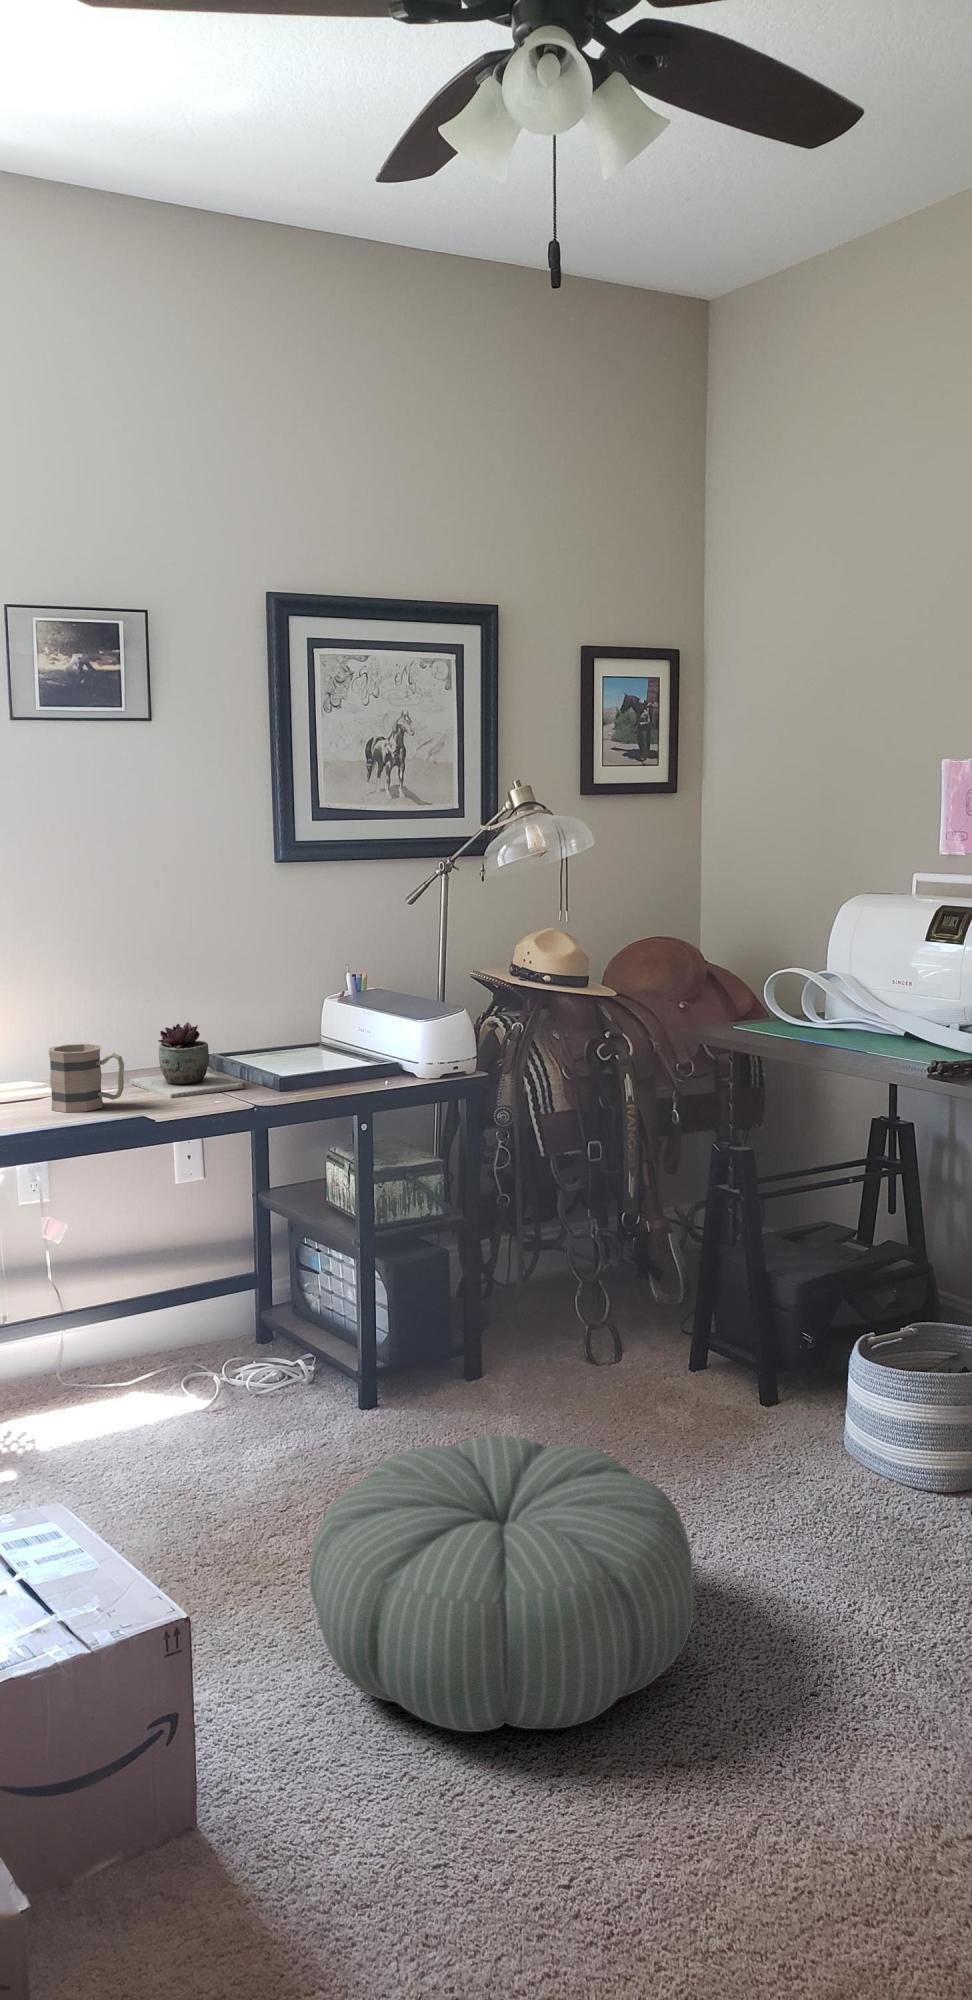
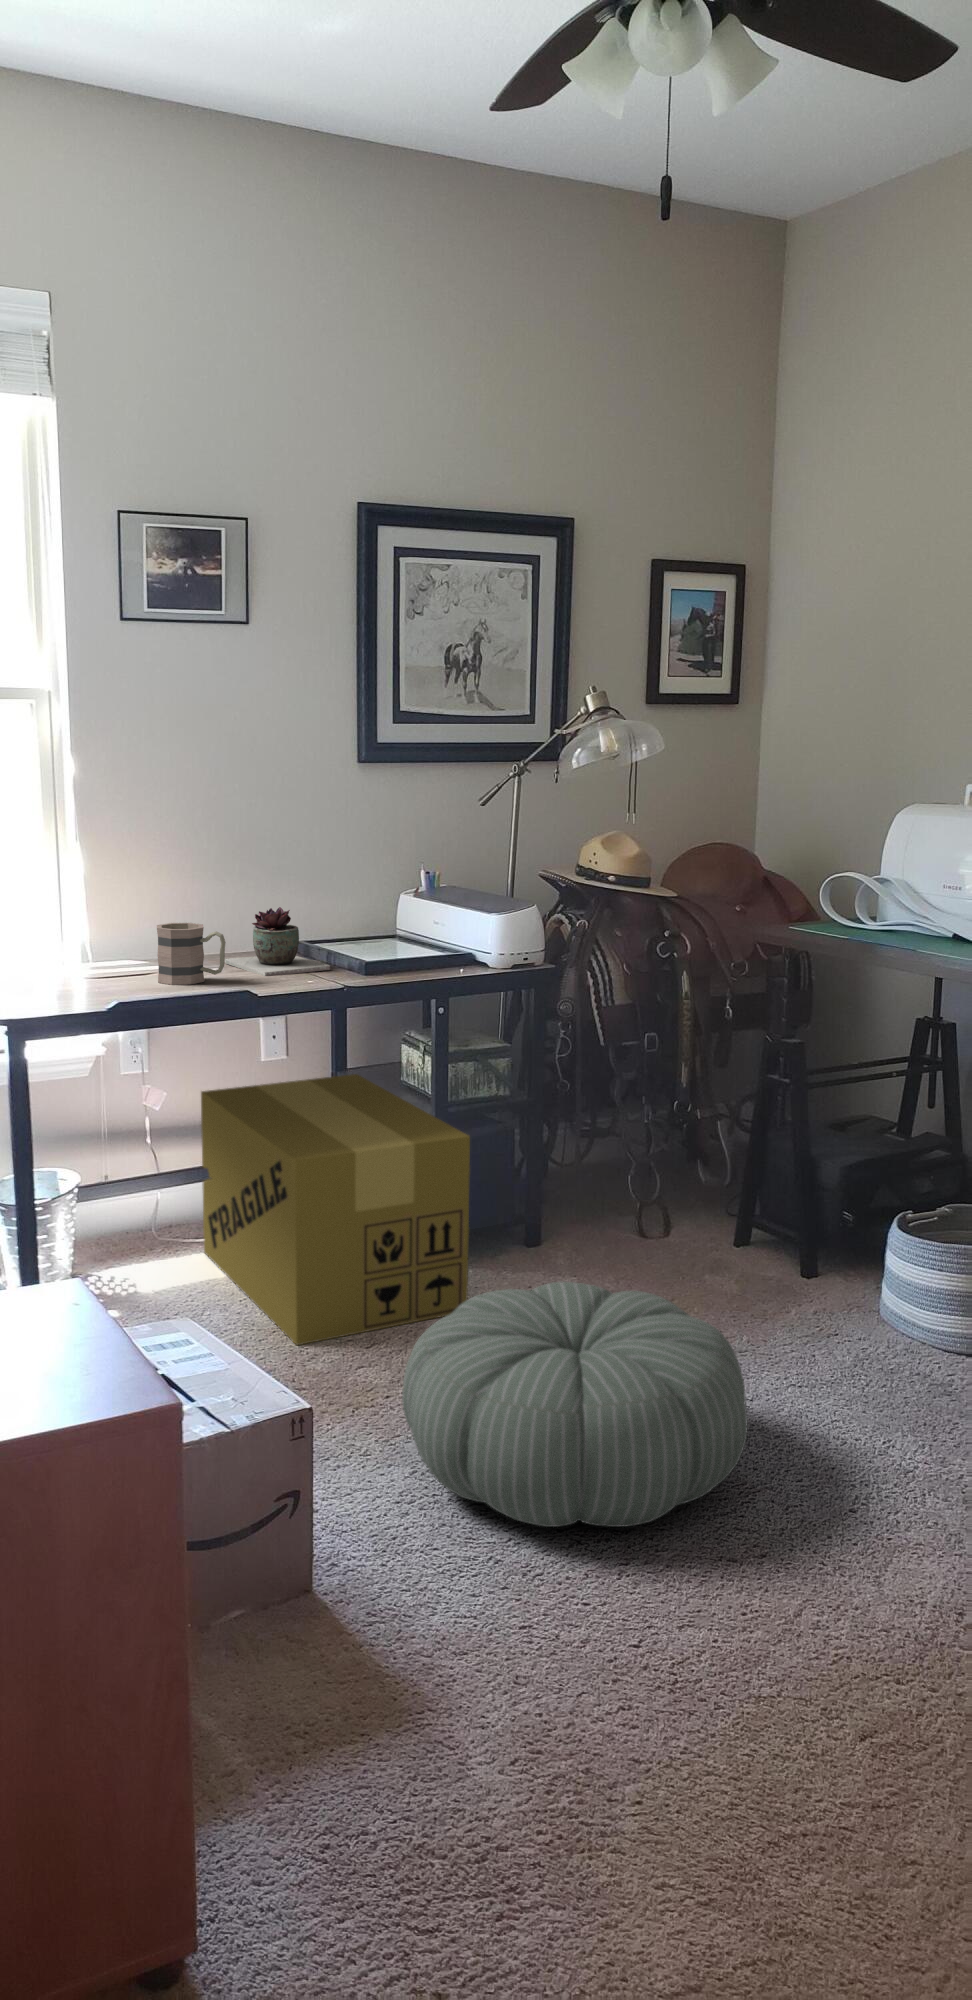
cardboard box: none [106,1197,396,1508] -> present [201,1074,470,1345]

